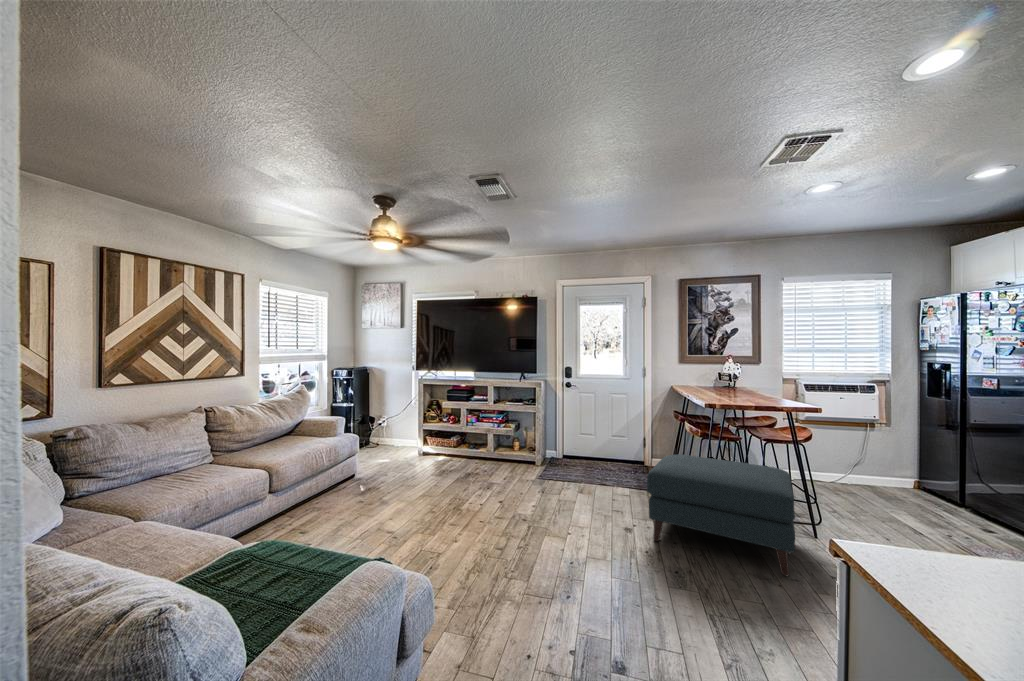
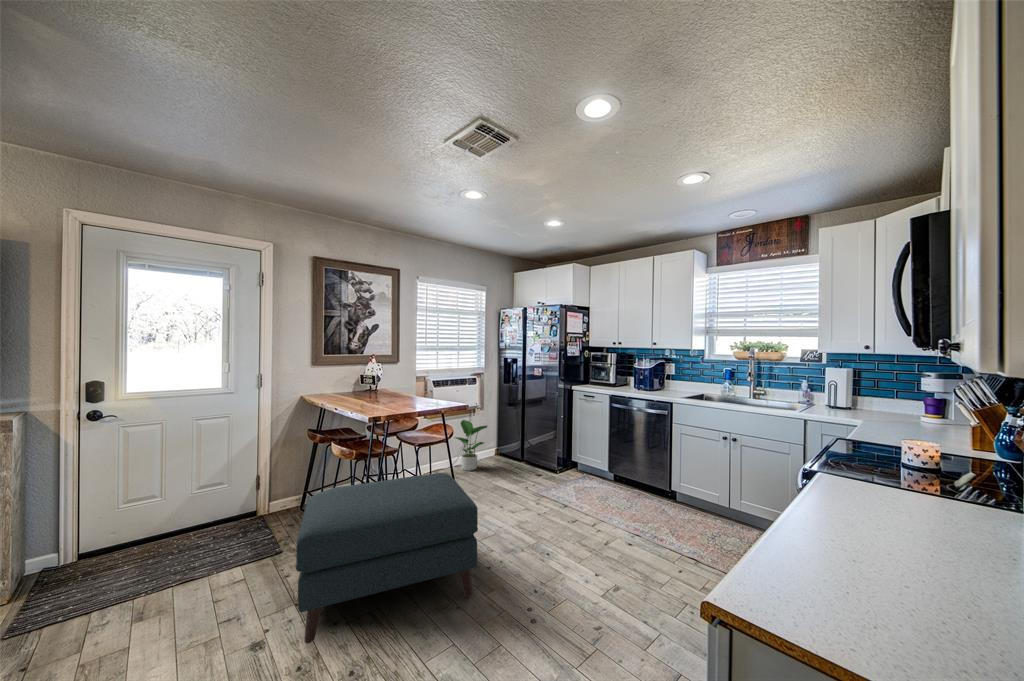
potted plant: none [835,433,888,493] -> present [455,420,487,471]

